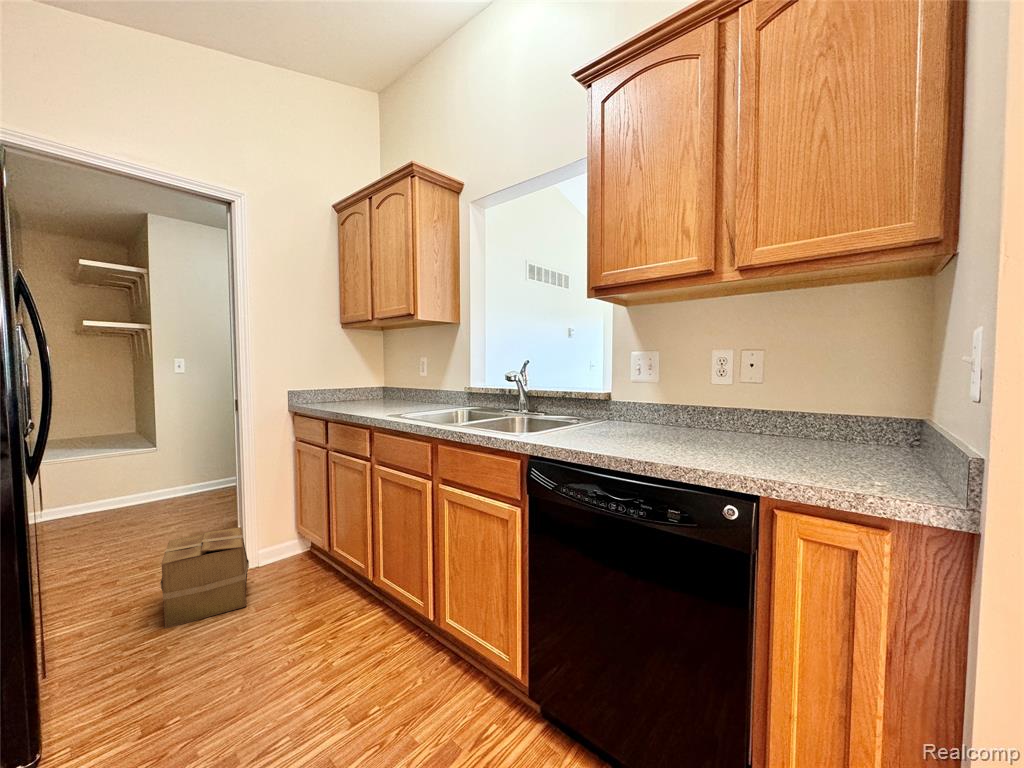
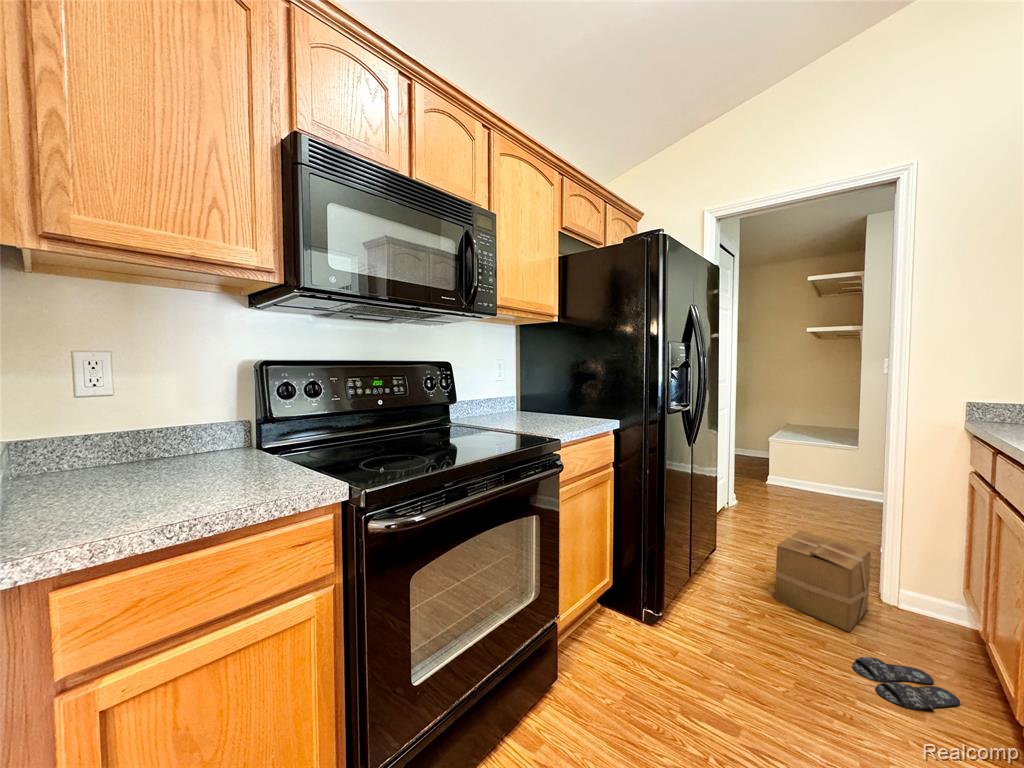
slippers: none [266,595,331,631] -> present [852,657,960,709]

